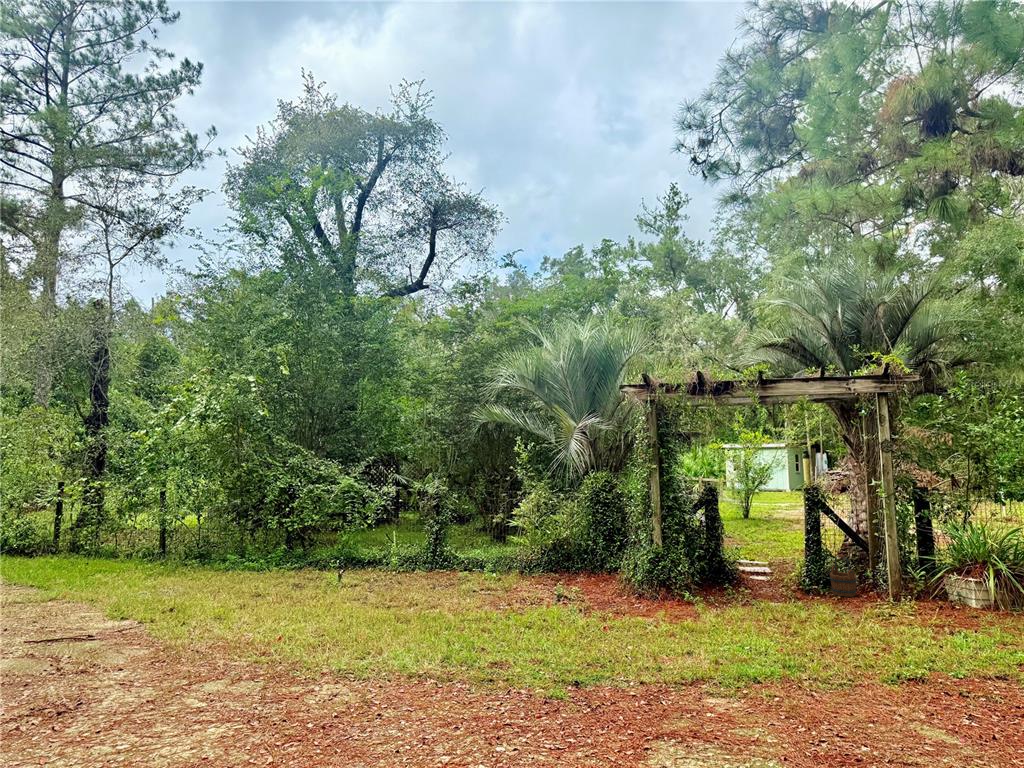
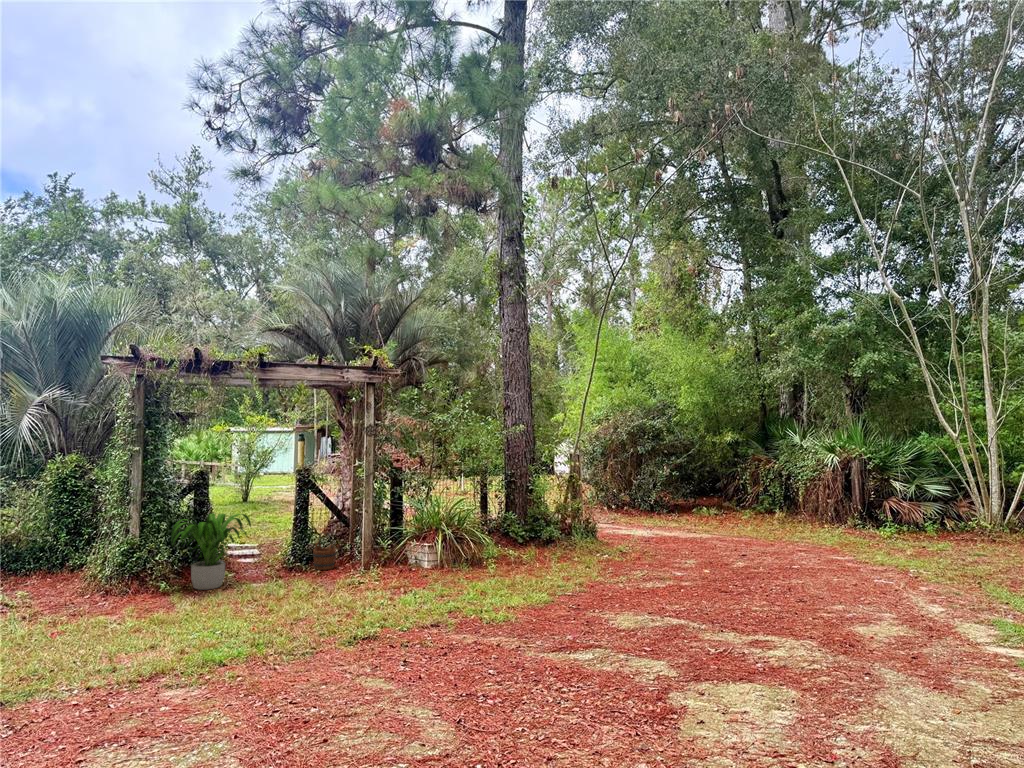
potted plant: none [688,528,763,601] -> present [171,513,251,590]

